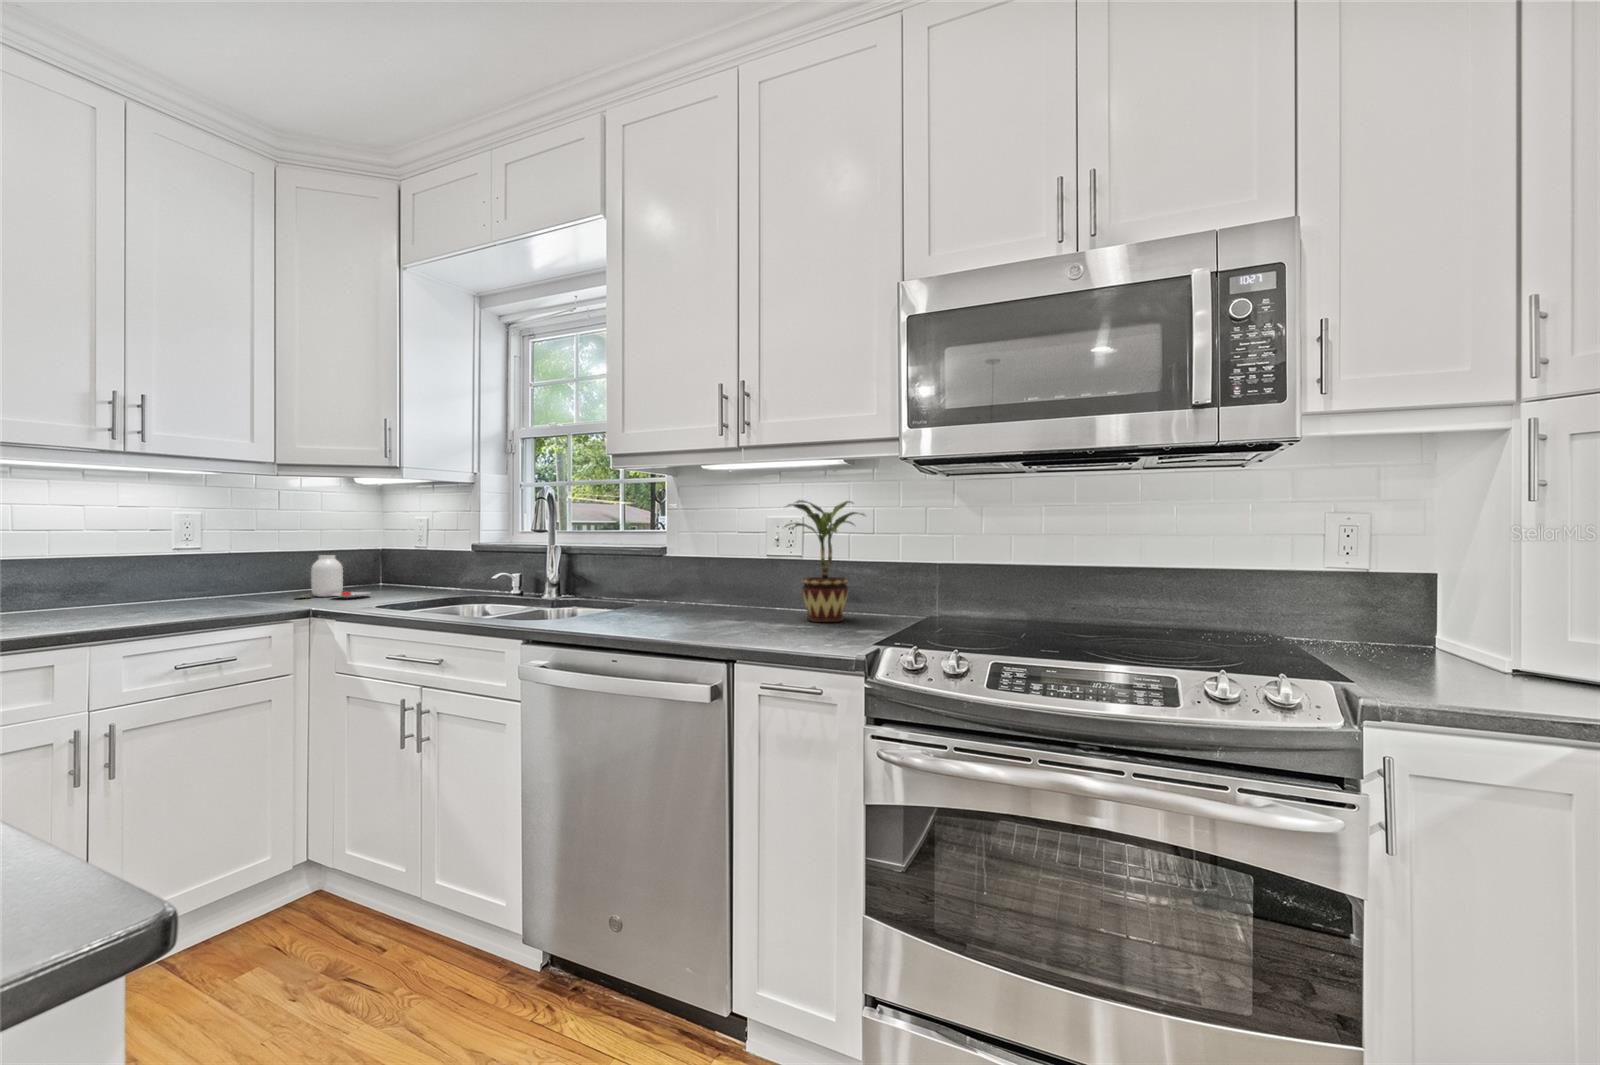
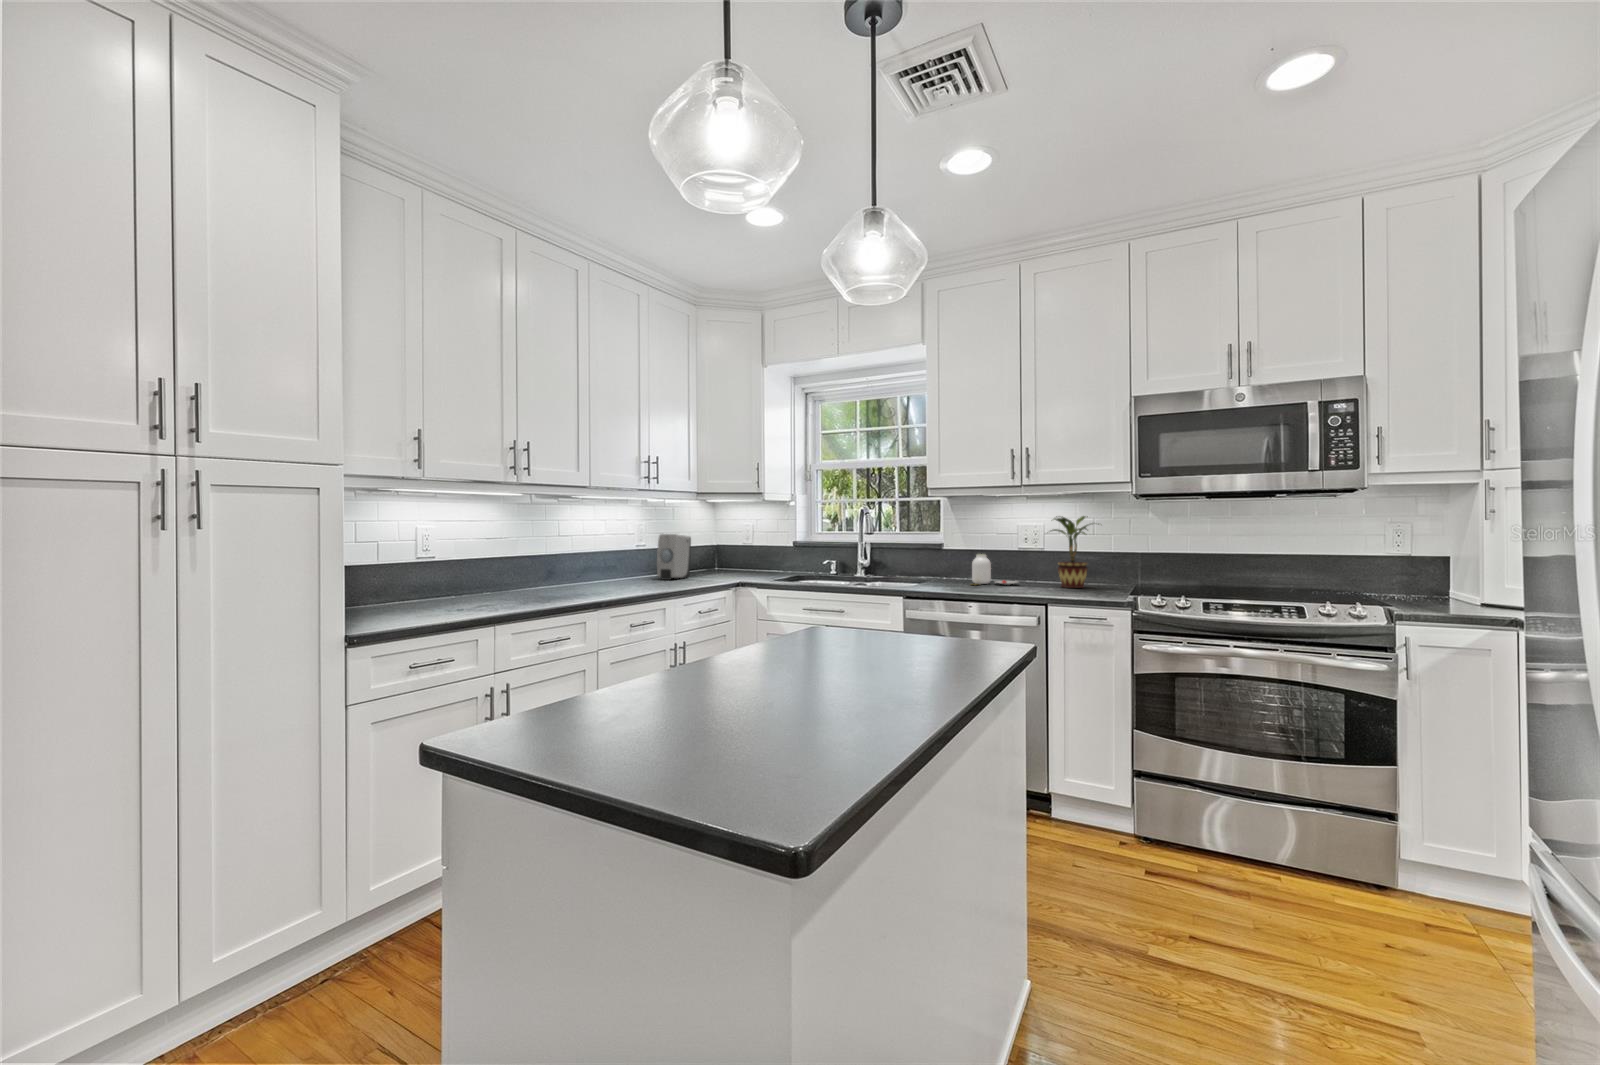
soap dispenser: none [174,529,254,605] -> present [657,534,691,580]
jar: present [311,555,369,598] -> present [972,554,1017,585]

